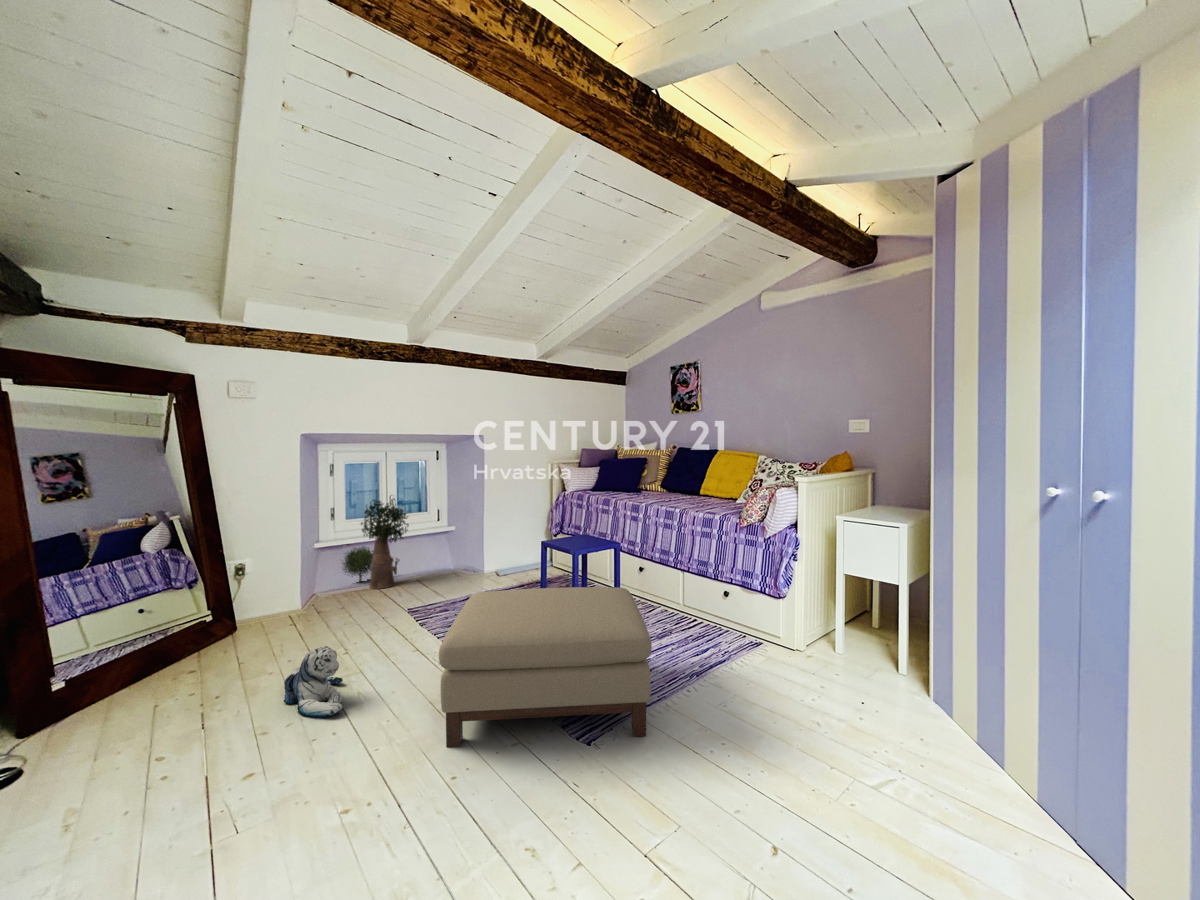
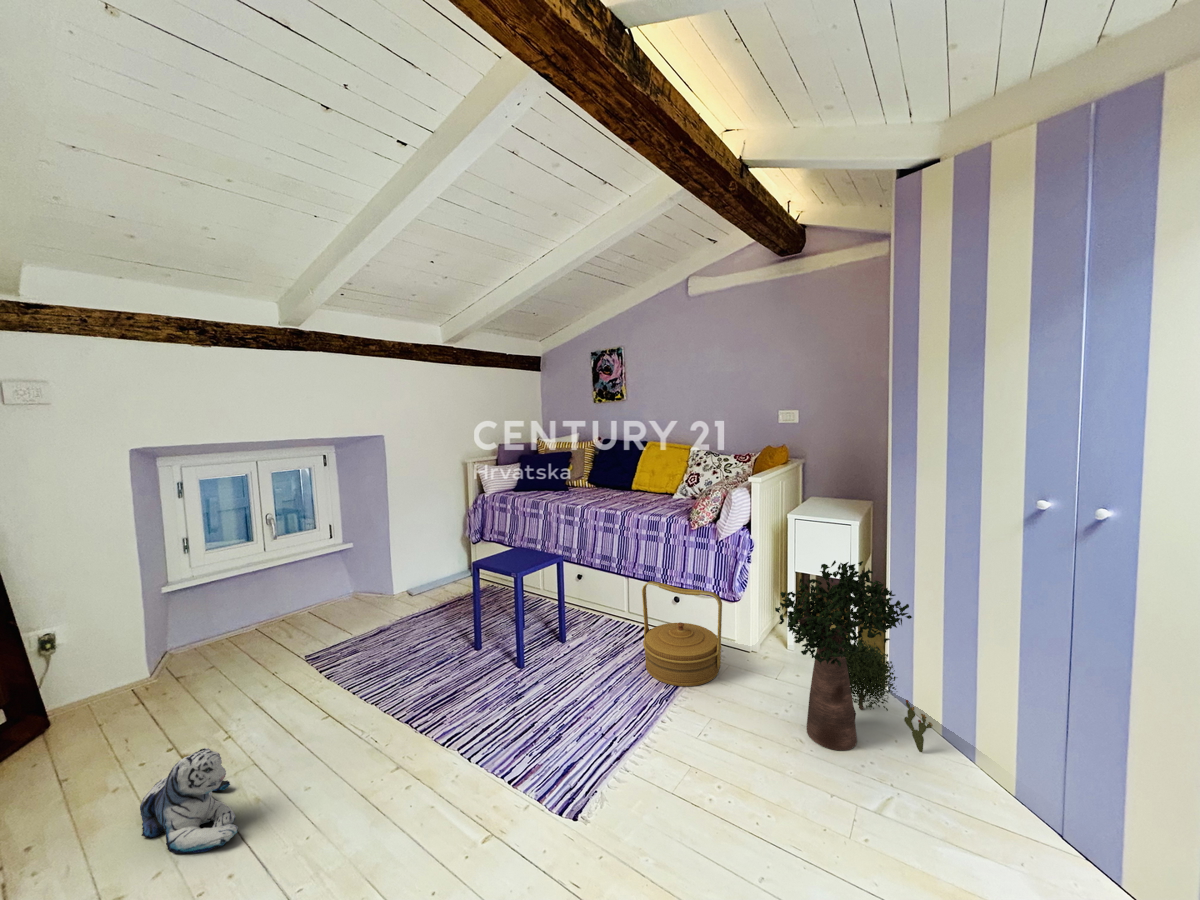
potted plant: present [342,500,409,589] -> present [775,561,933,752]
woven basket: none [684,570,759,669] -> present [642,581,722,686]
ottoman: present [439,587,652,747] -> none [381,615,640,861]

